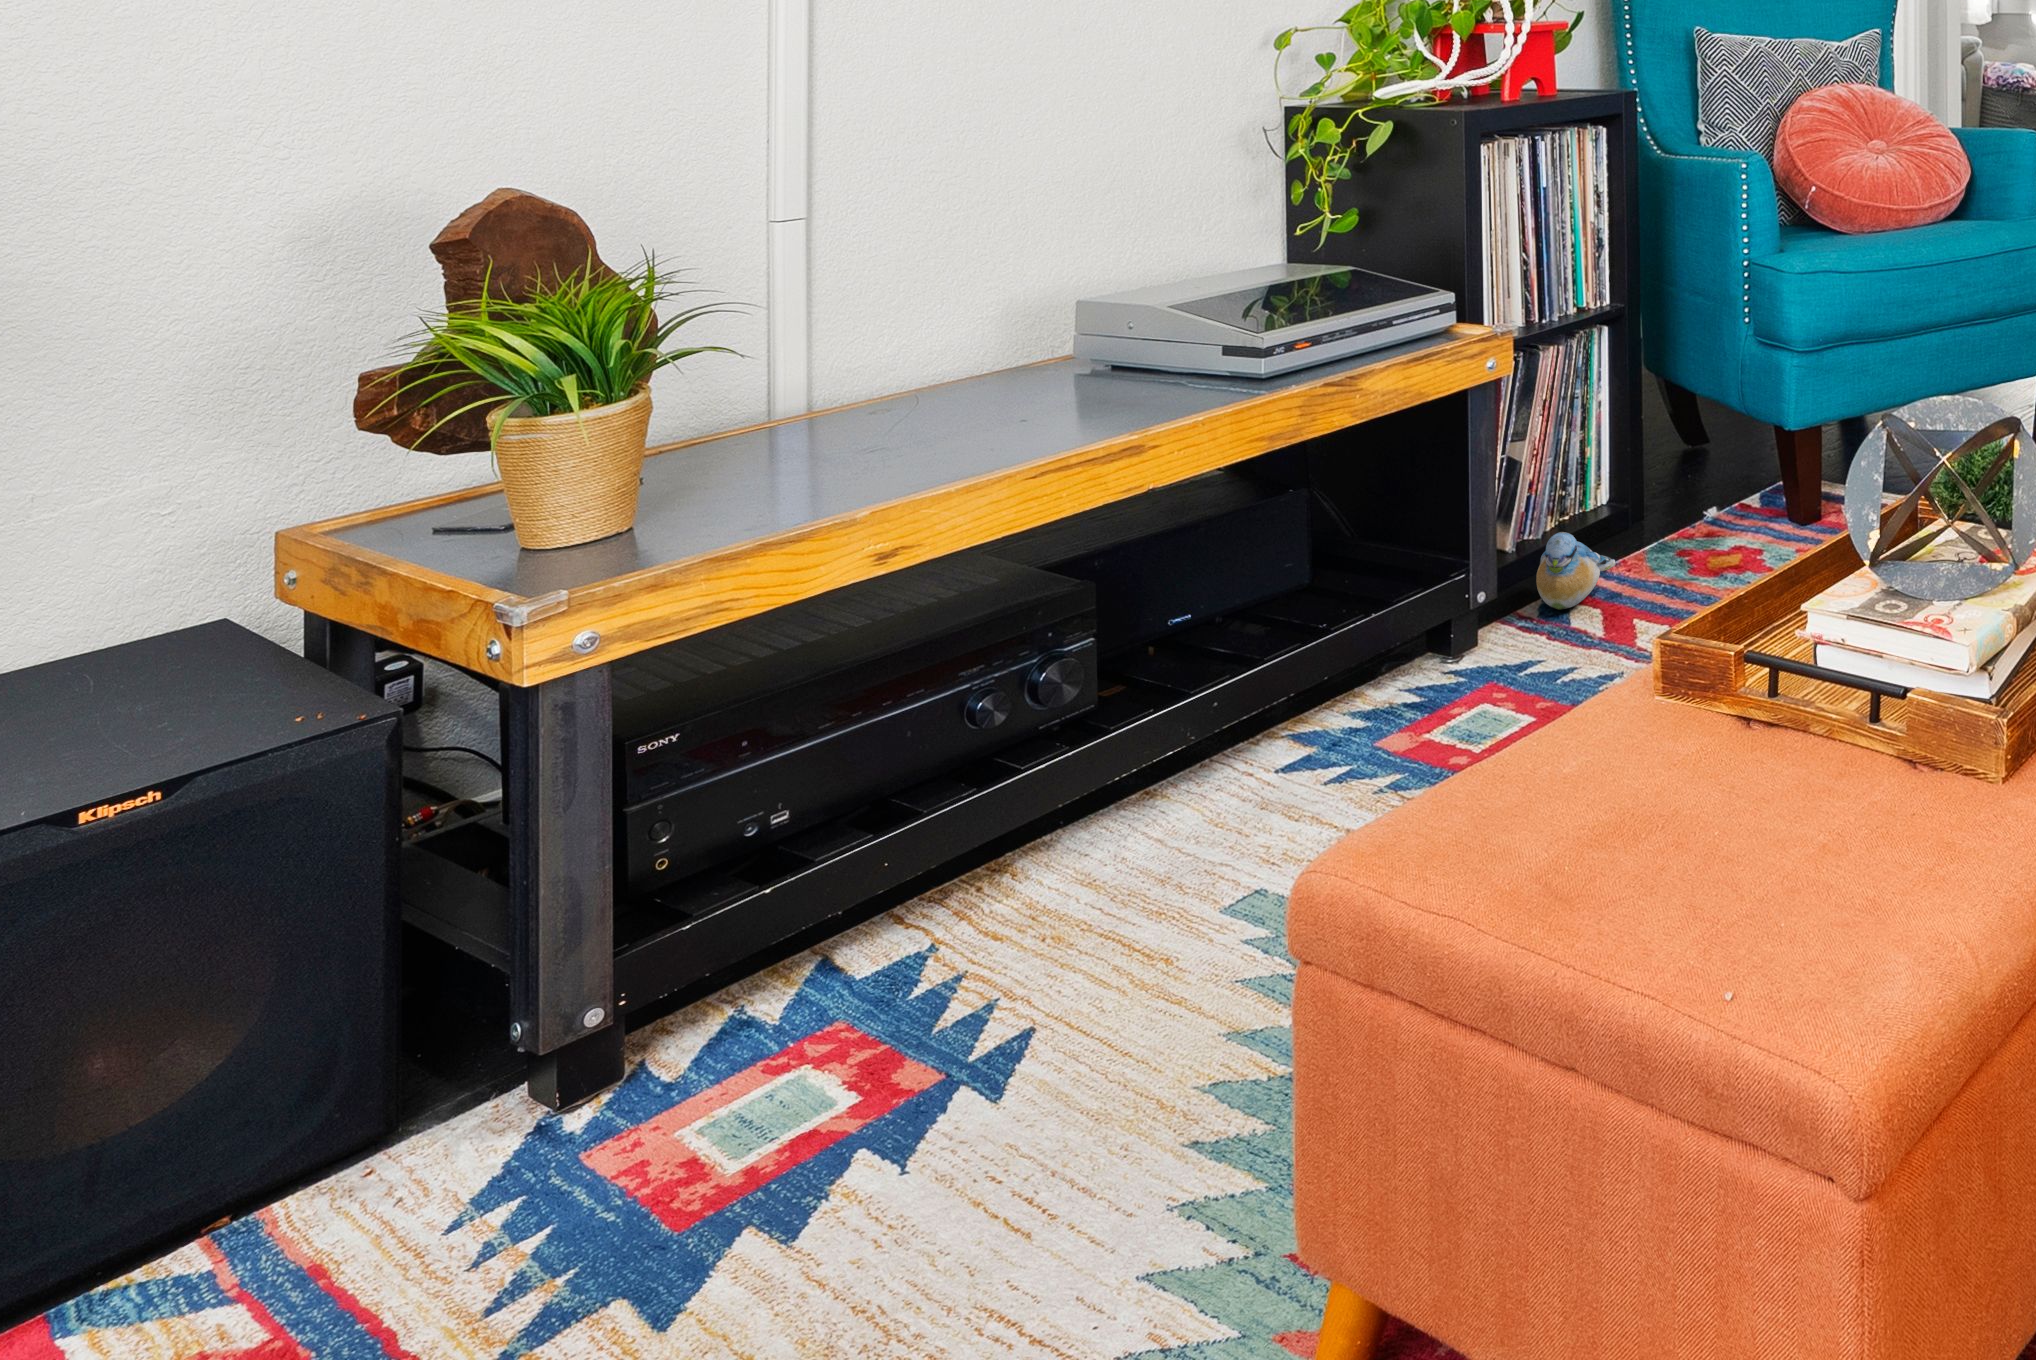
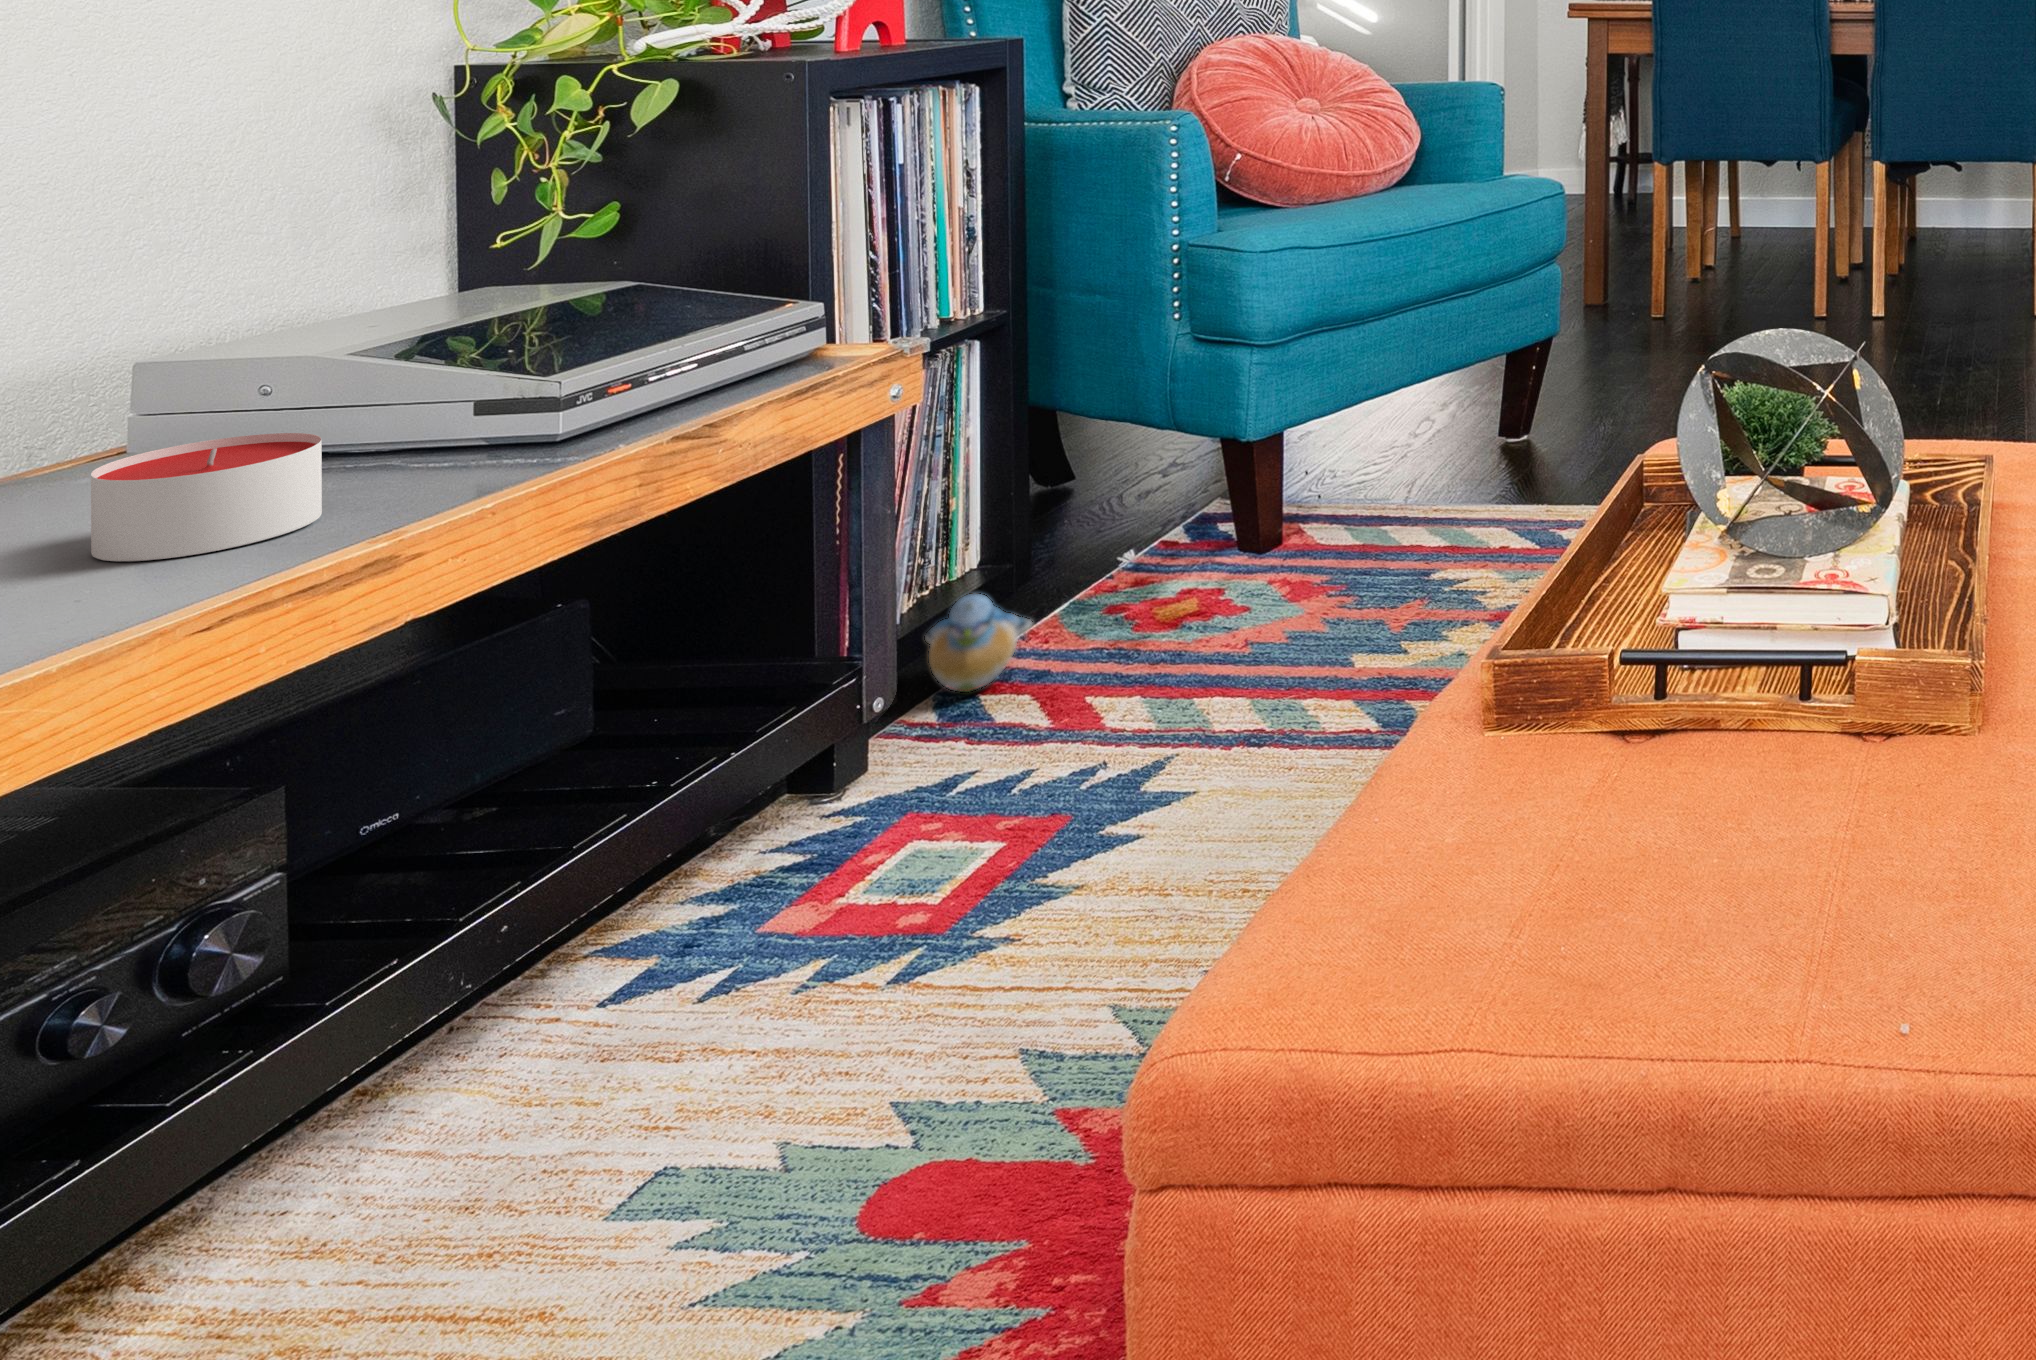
candle: none [996,360,1114,436] -> present [91,433,322,561]

